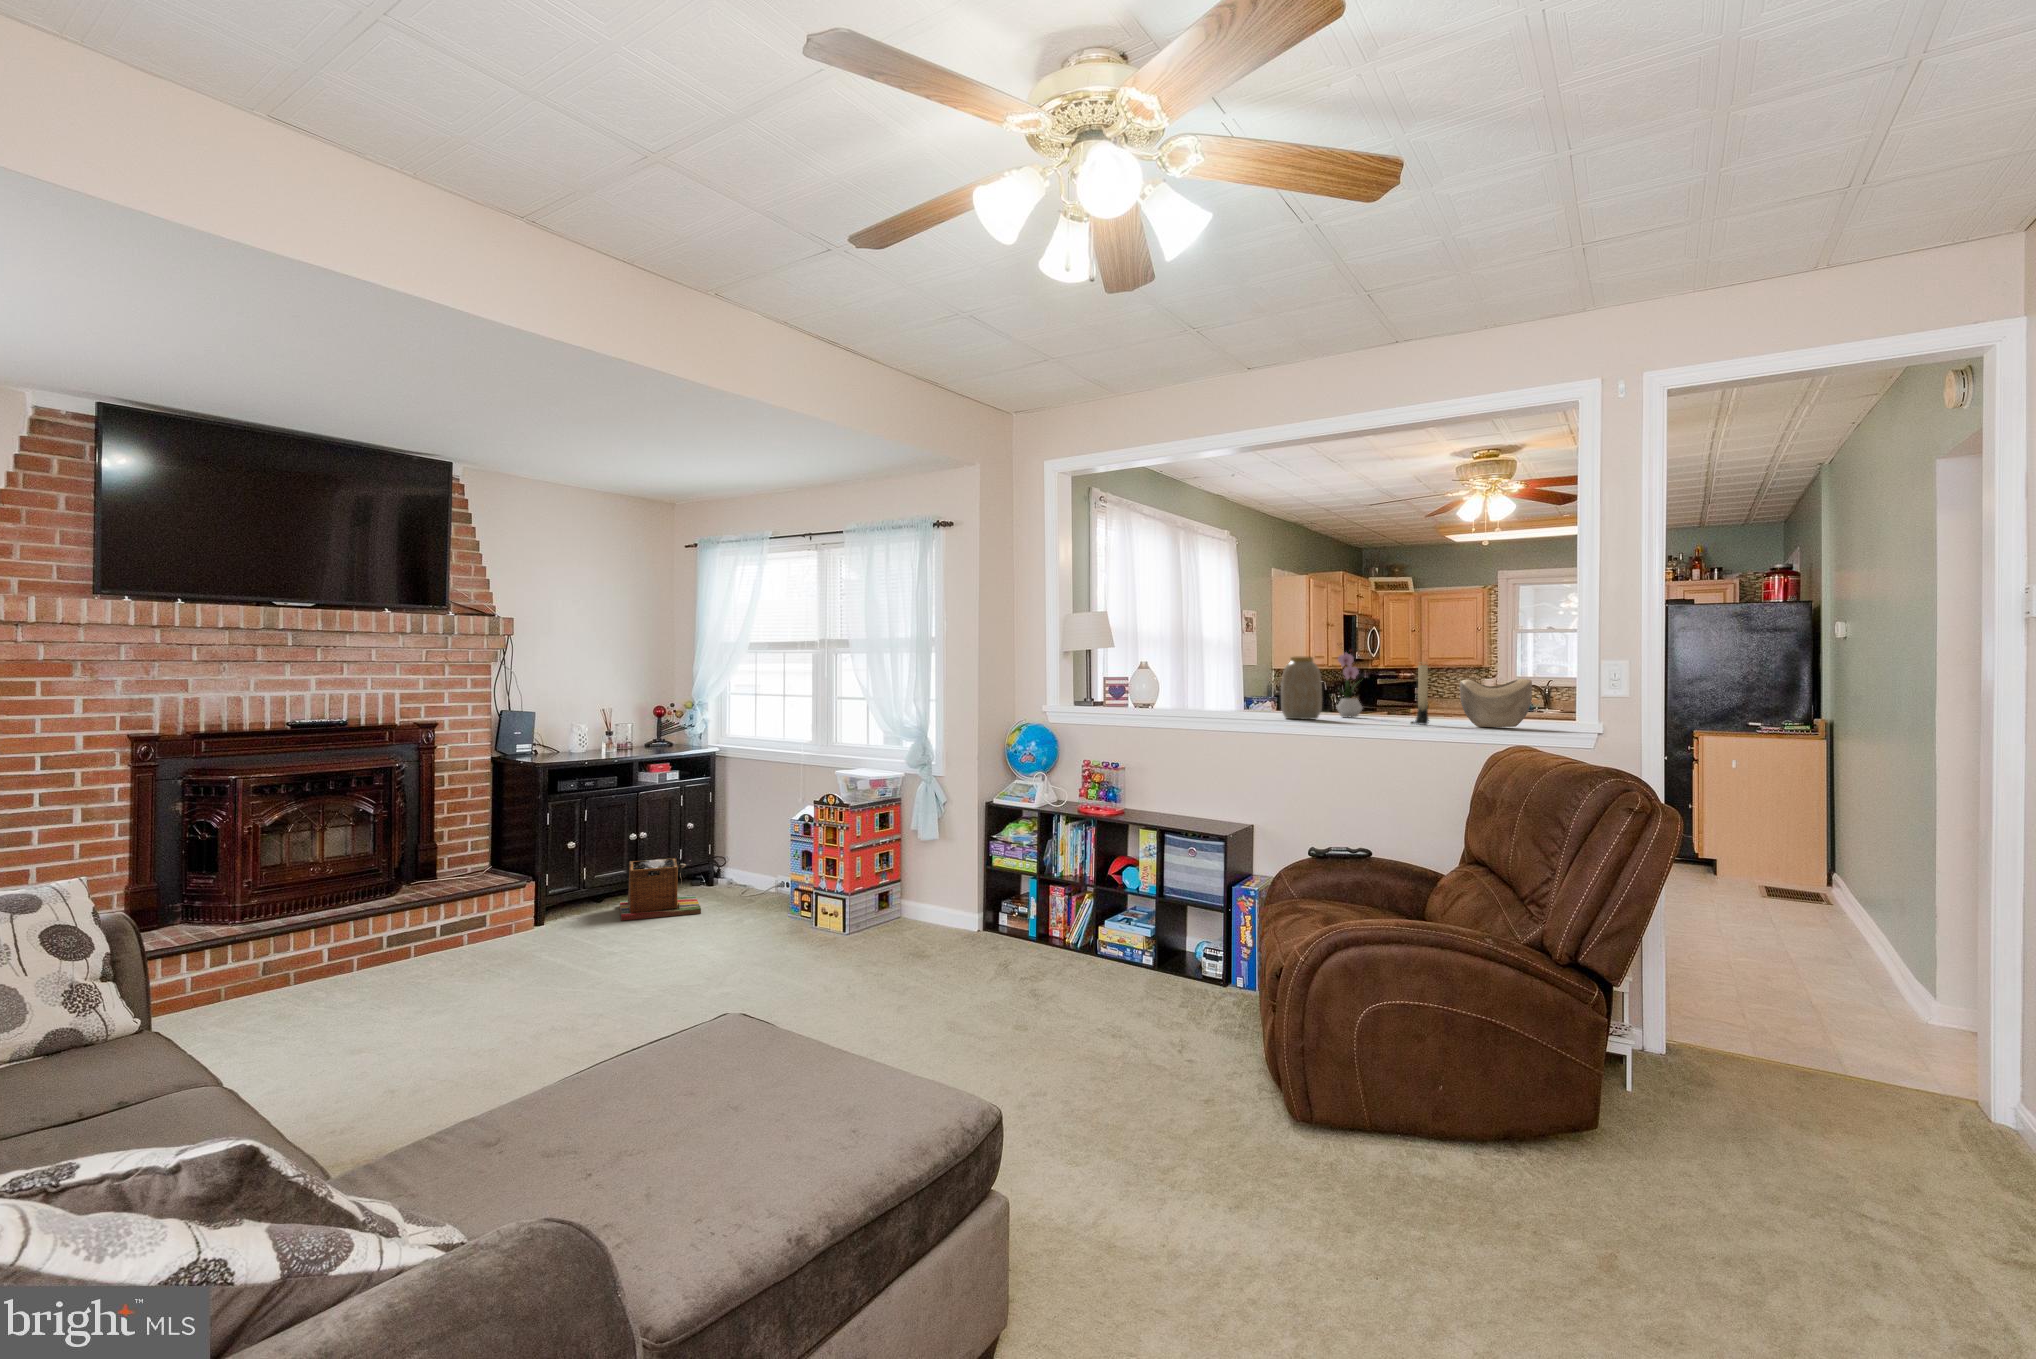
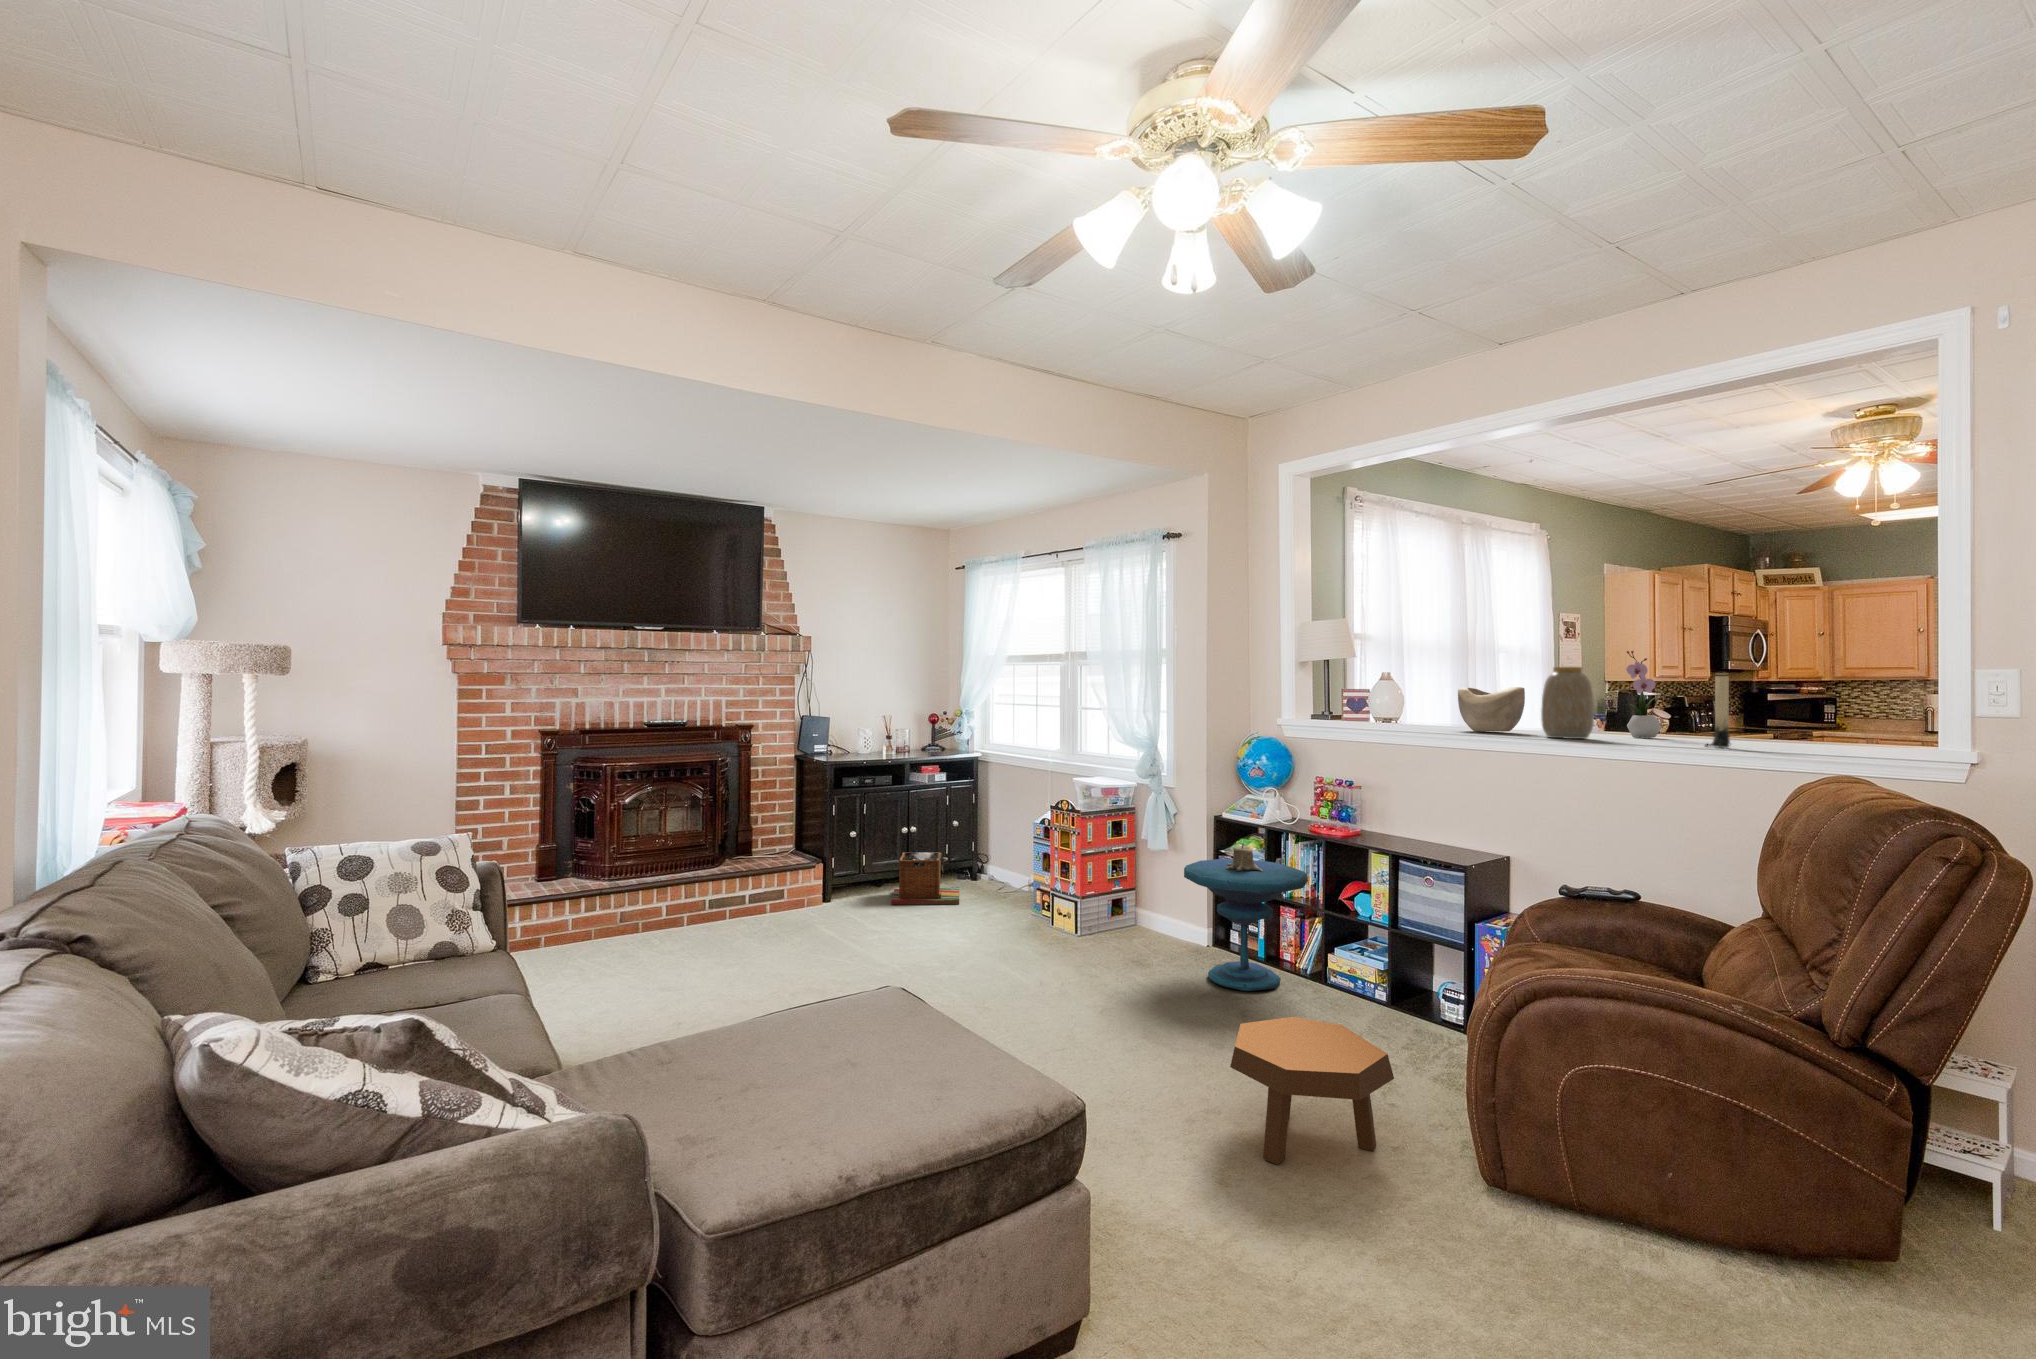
decorative bowl: present [1460,679,1532,727] -> present [1458,687,1525,732]
side table: none [963,828,1080,972] -> present [1184,843,1308,991]
footstool: none [1065,991,1211,1135] -> present [1230,1017,1394,1164]

